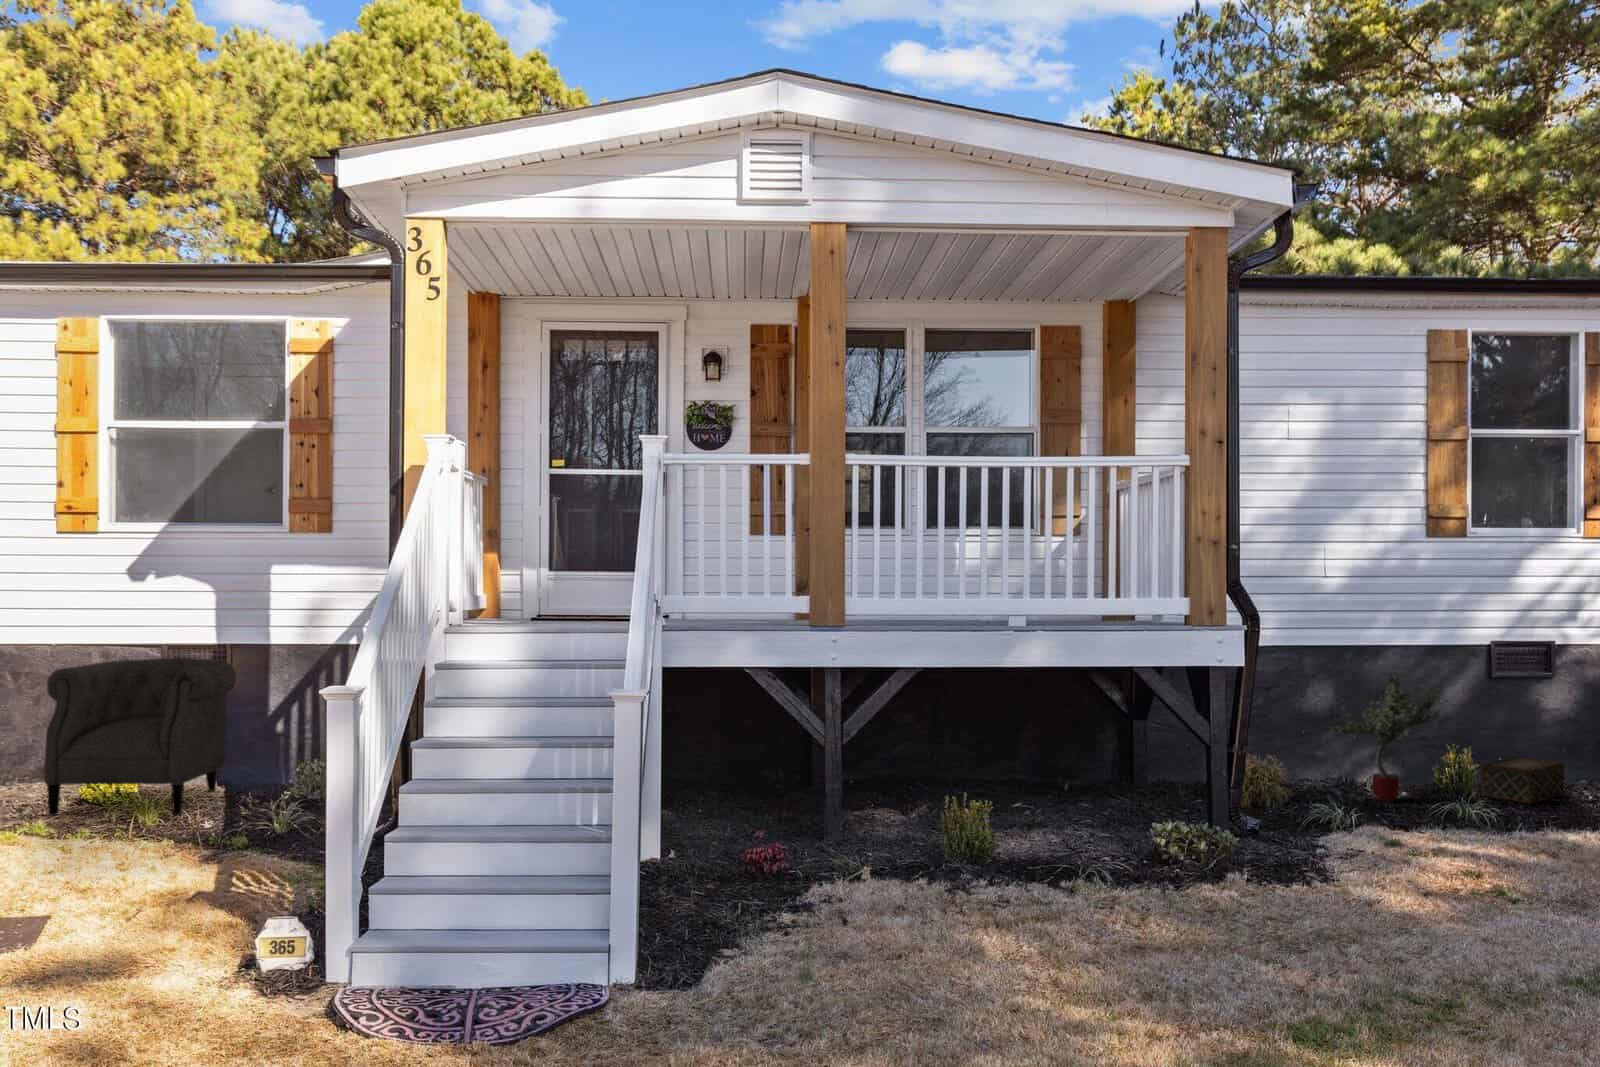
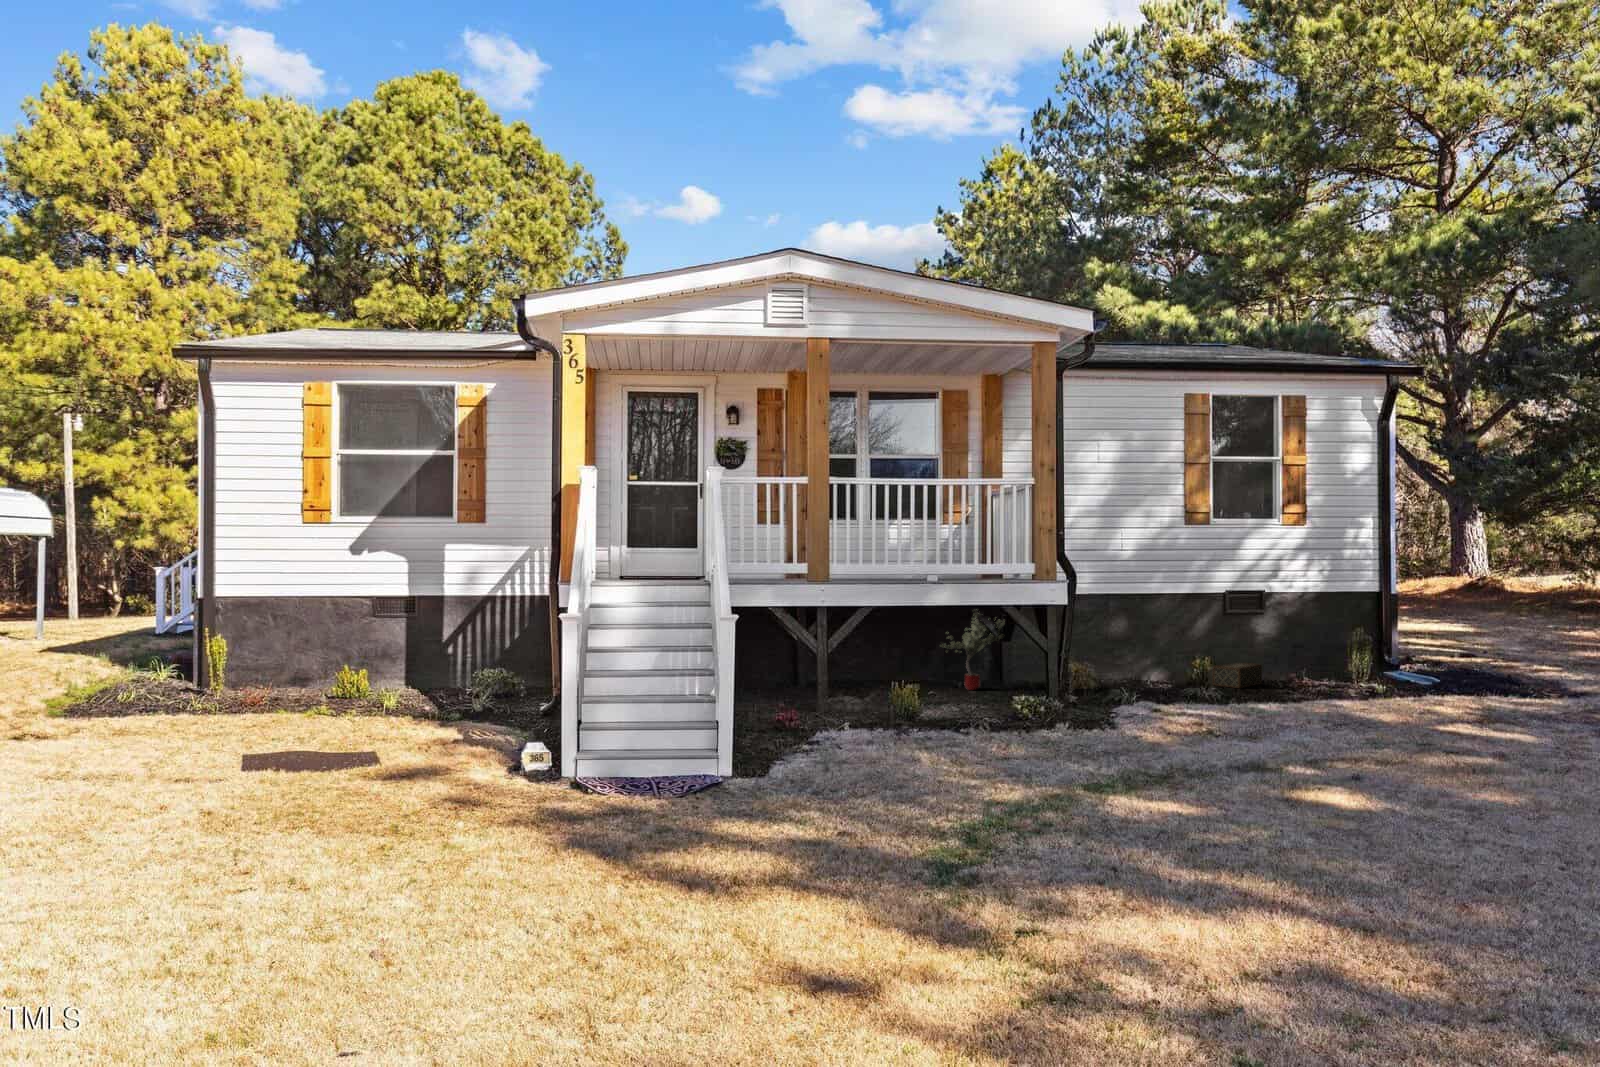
chair: present [44,658,236,815] -> none [304,610,418,712]
potted tree: present [1332,671,1441,802] -> present [941,610,1004,690]

